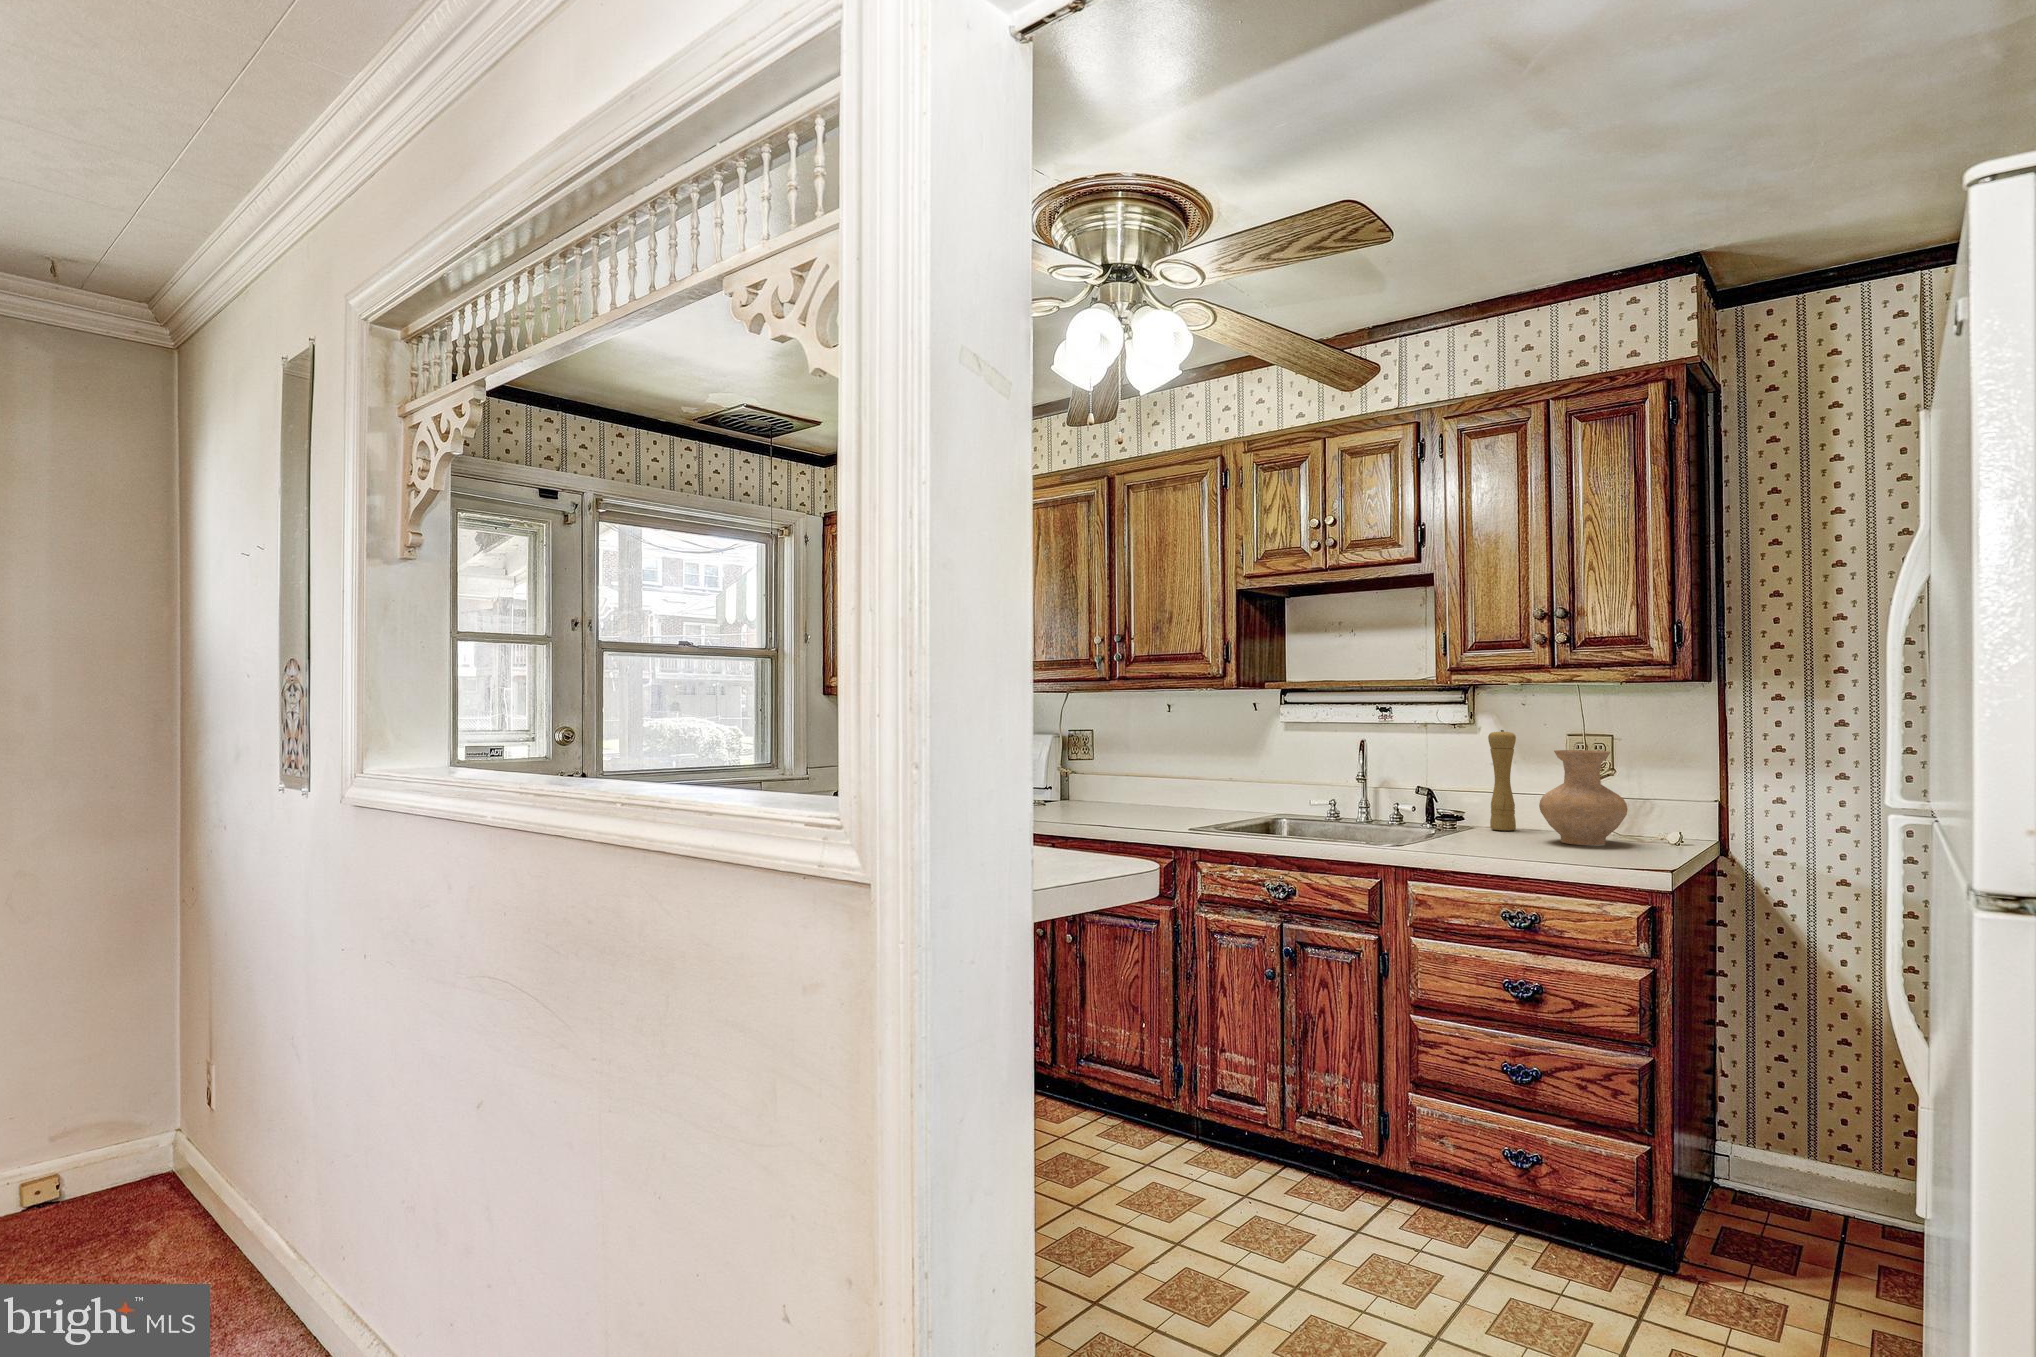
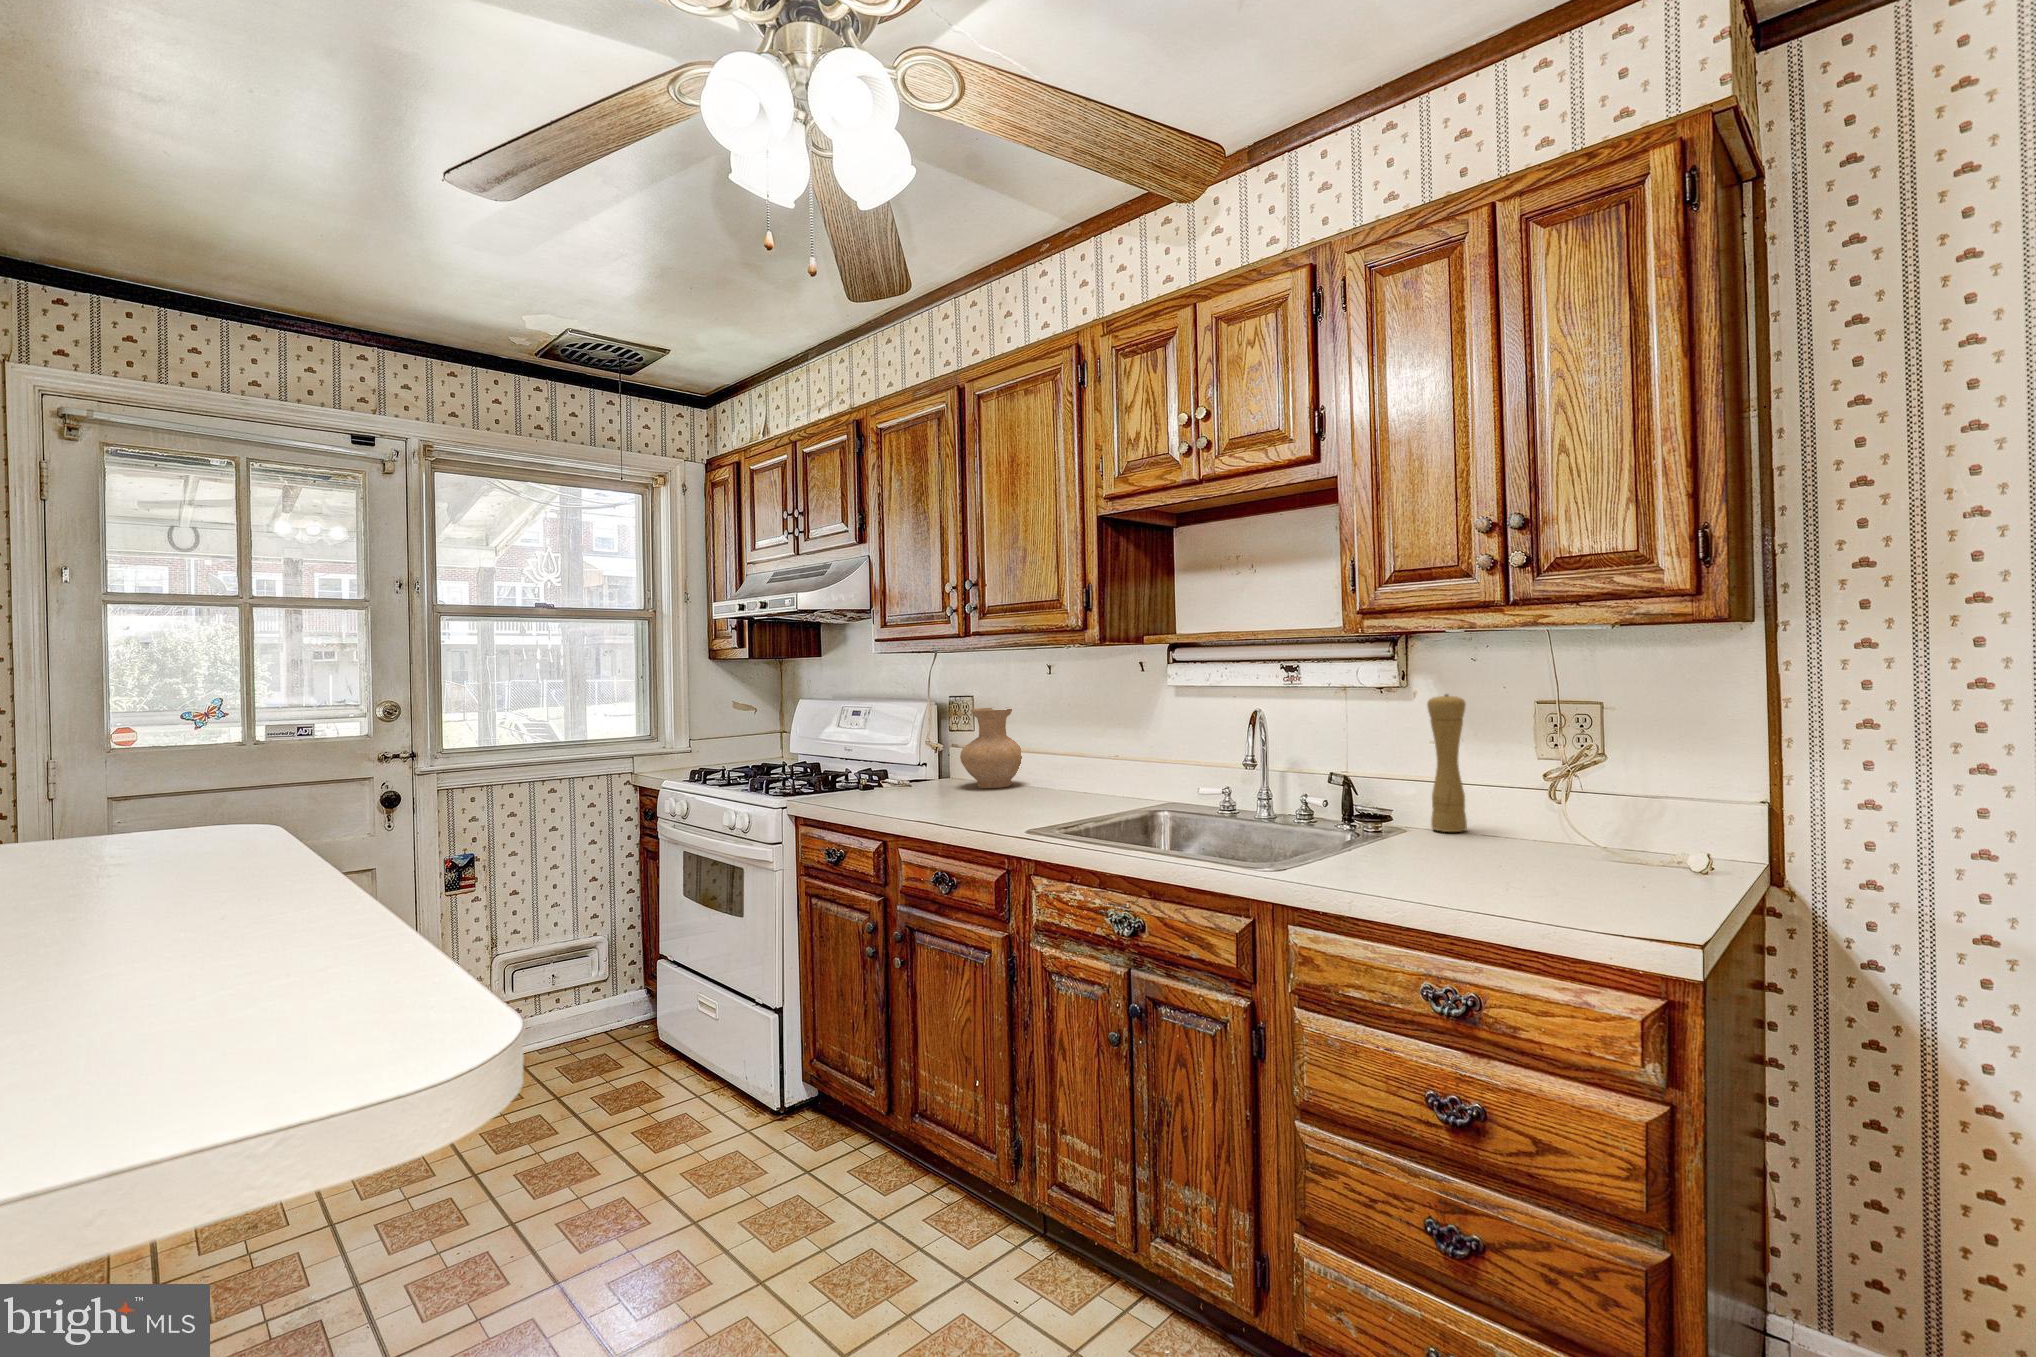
vase: present [1539,750,1628,845] -> present [960,708,1022,788]

